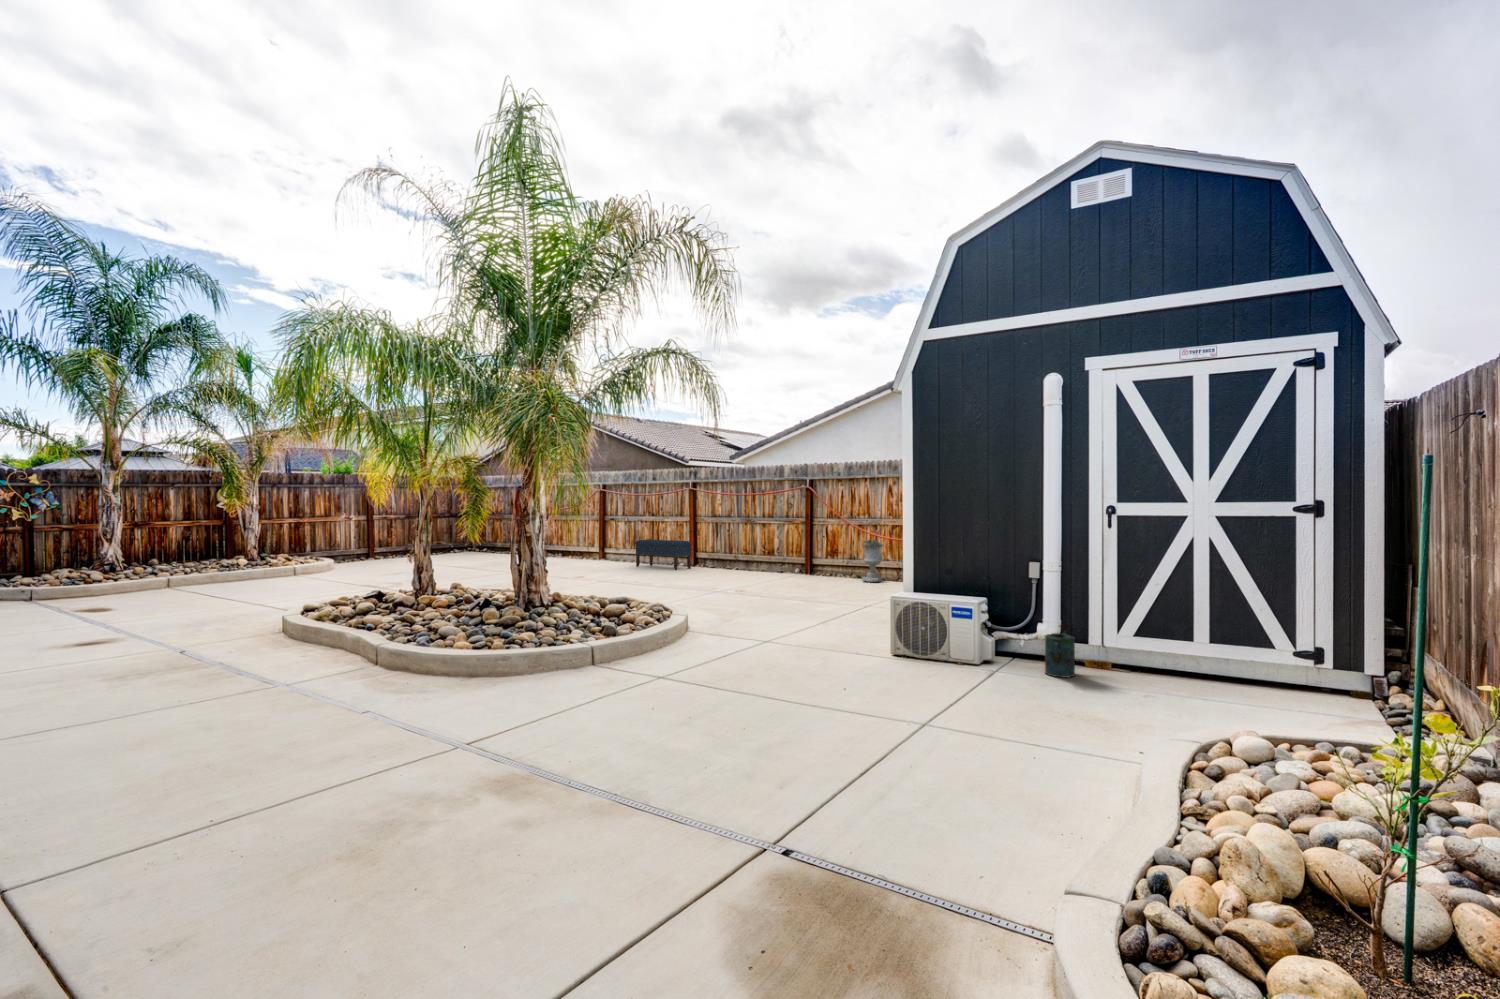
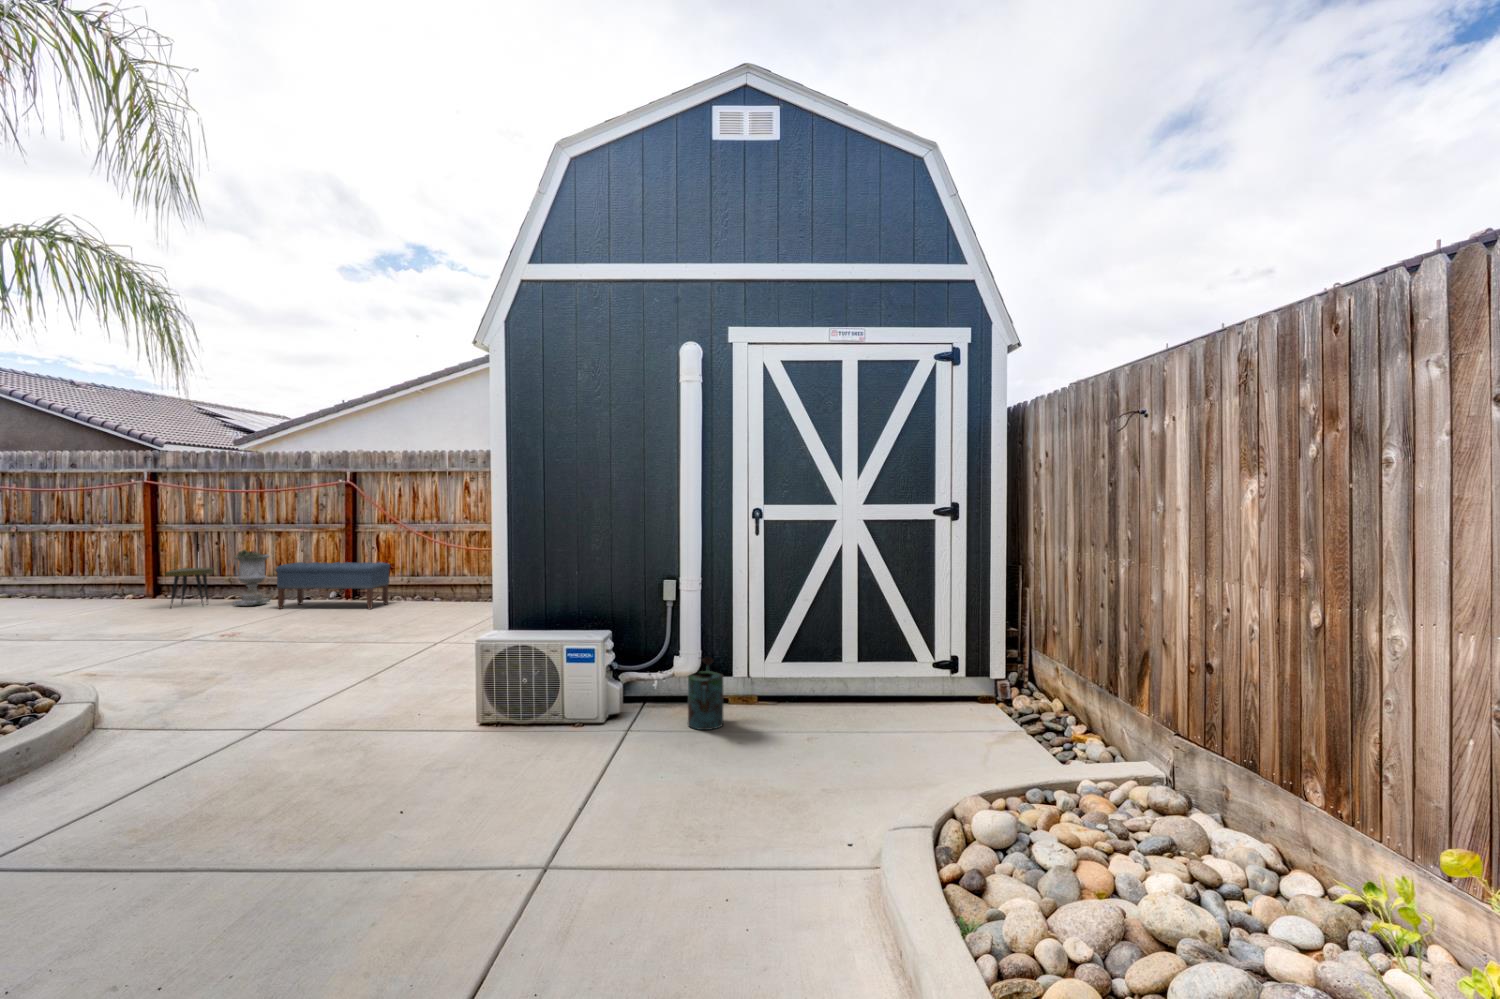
bench: present [635,539,692,570] -> present [276,562,390,609]
planter: present [862,539,884,582] -> present [233,550,270,606]
side table: none [703,546,728,573] -> present [165,568,214,607]

